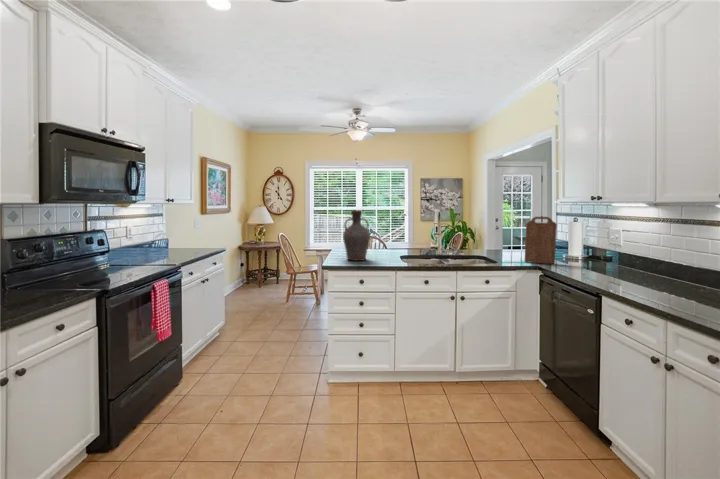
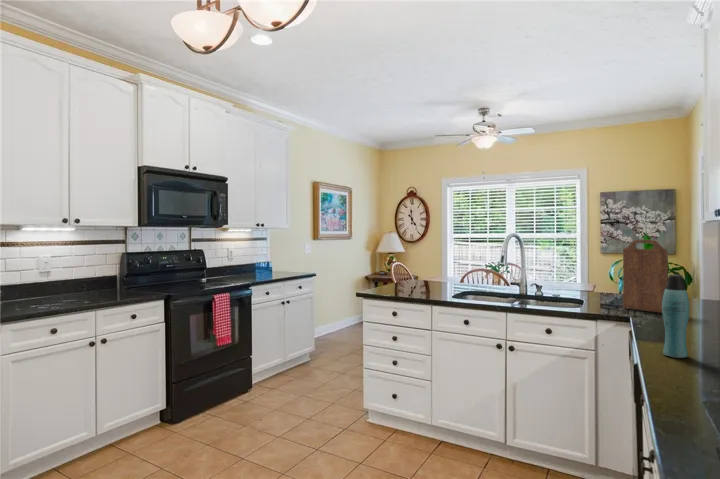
vase: present [343,210,370,261] -> none [389,232,420,291]
bottle: none [635,243,655,294] -> present [662,275,689,358]

